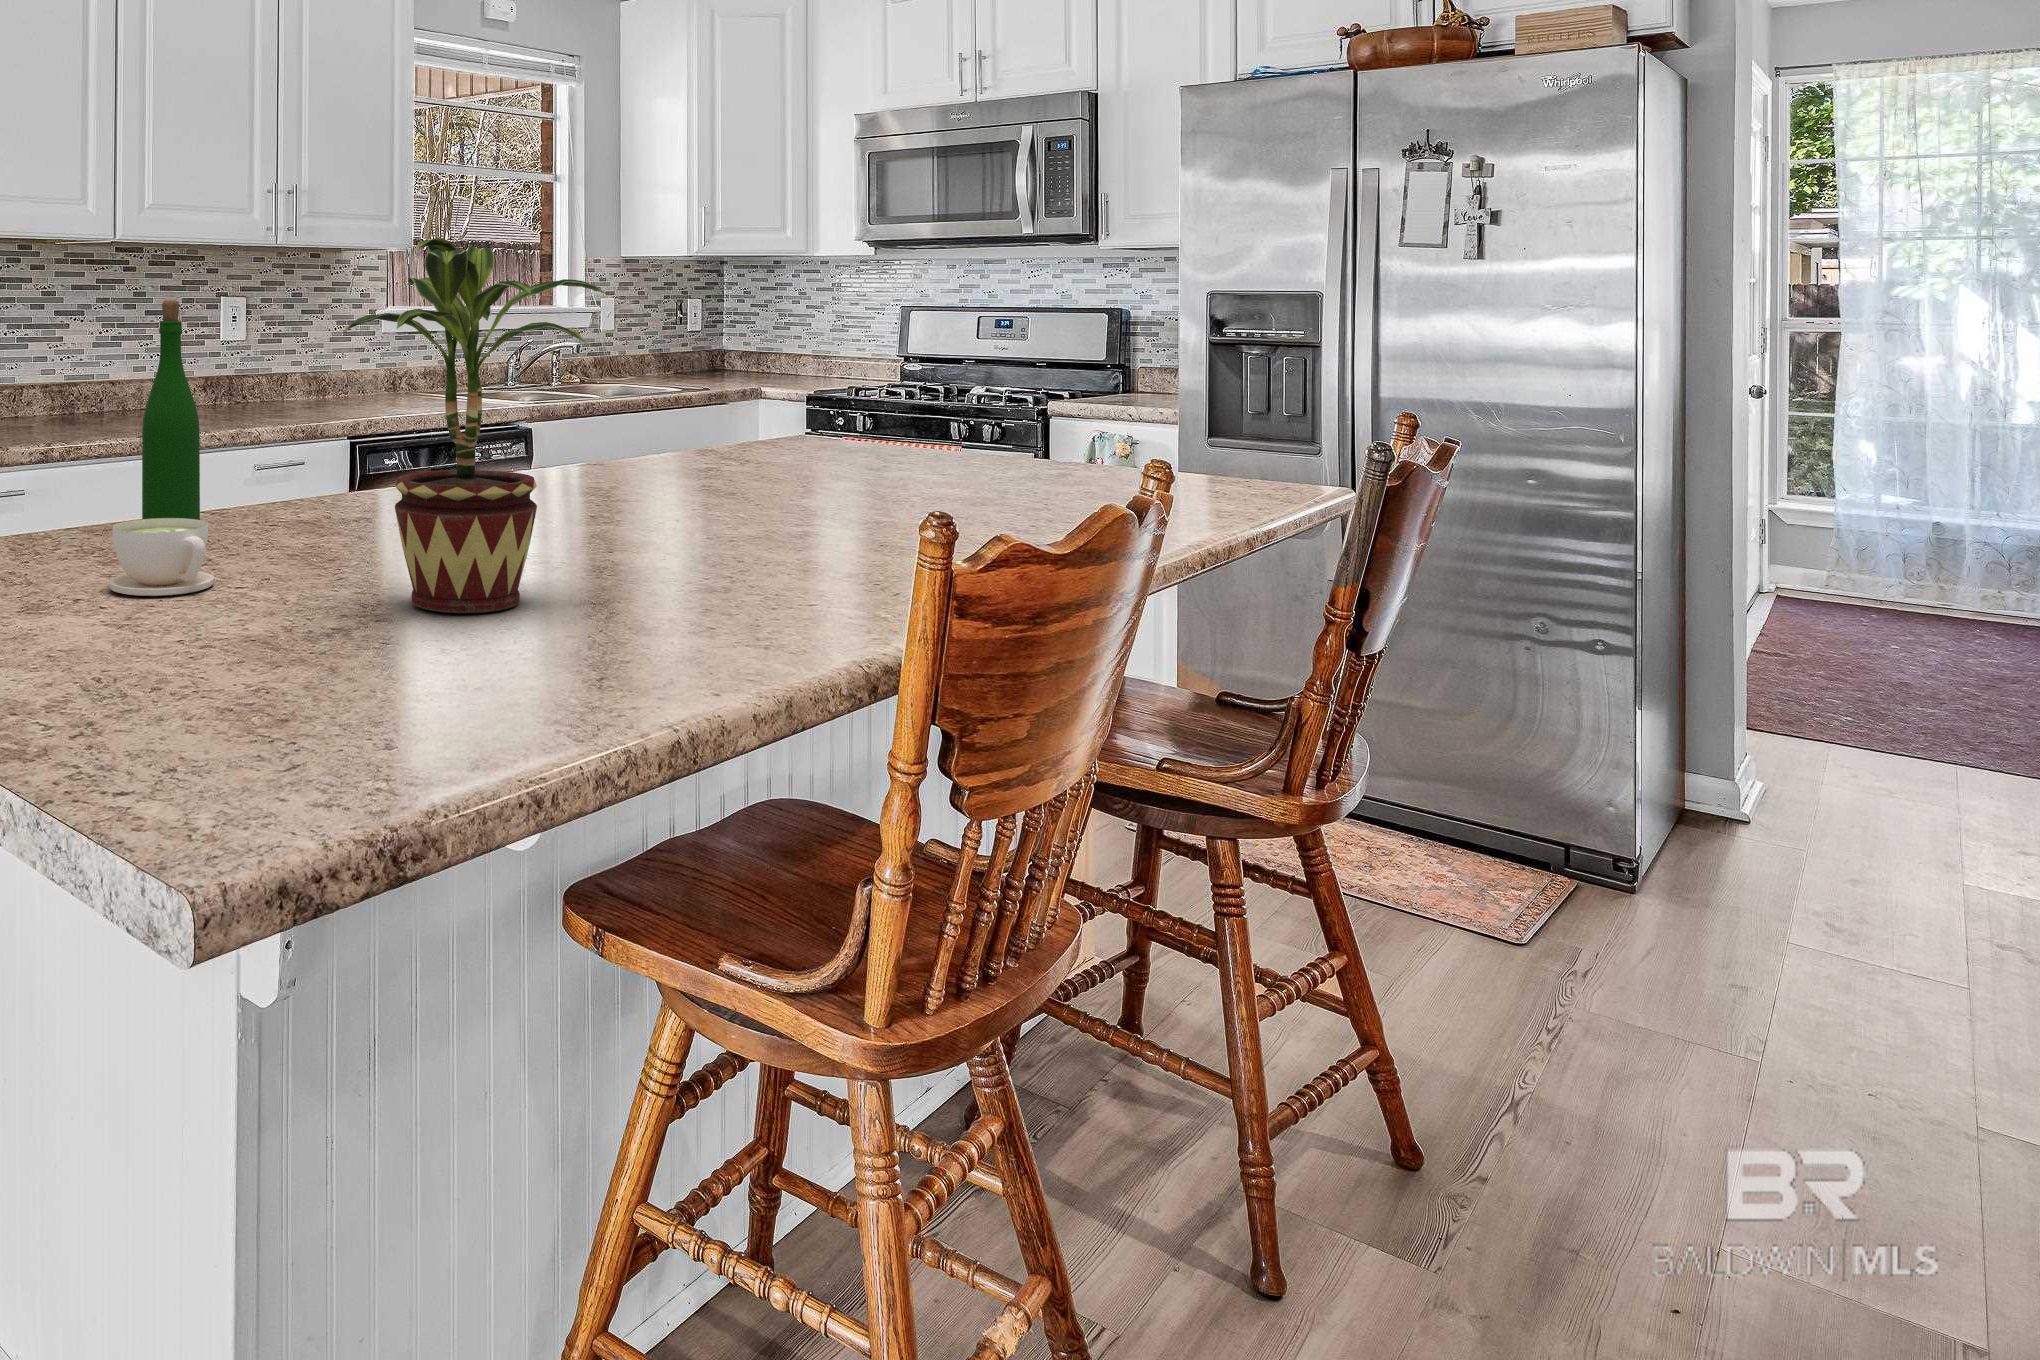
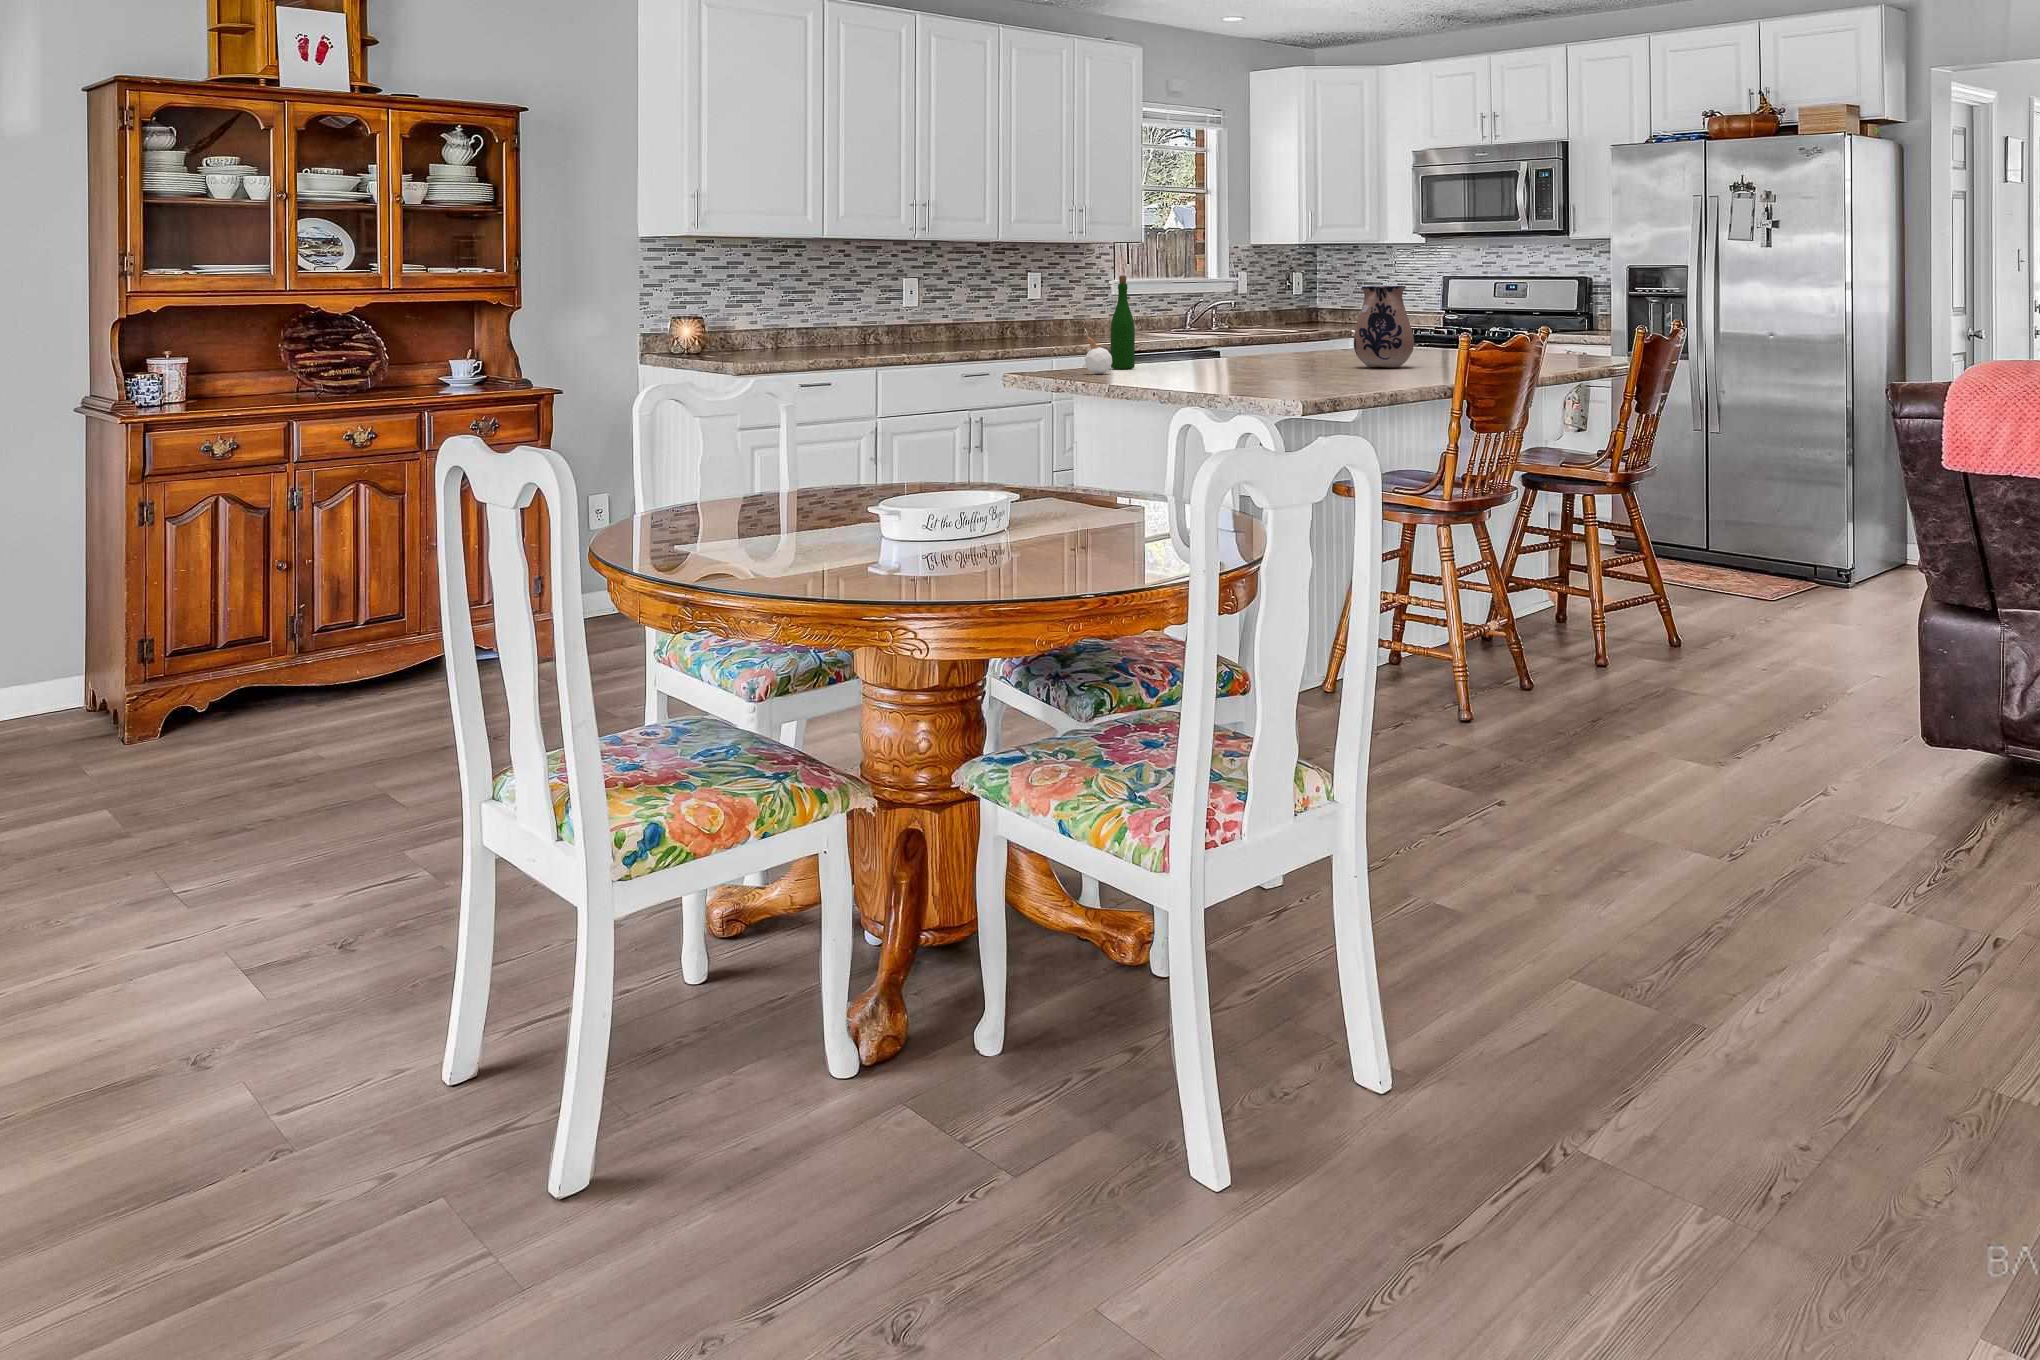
potted plant: present [342,238,607,613] -> none [1237,254,1325,378]
ceramic pitcher: none [712,331,859,541] -> present [1354,286,1414,368]
candle: none [9,440,82,564] -> present [1085,328,1112,374]
coffee cup: present [109,518,214,596] -> none [1141,354,1179,377]

